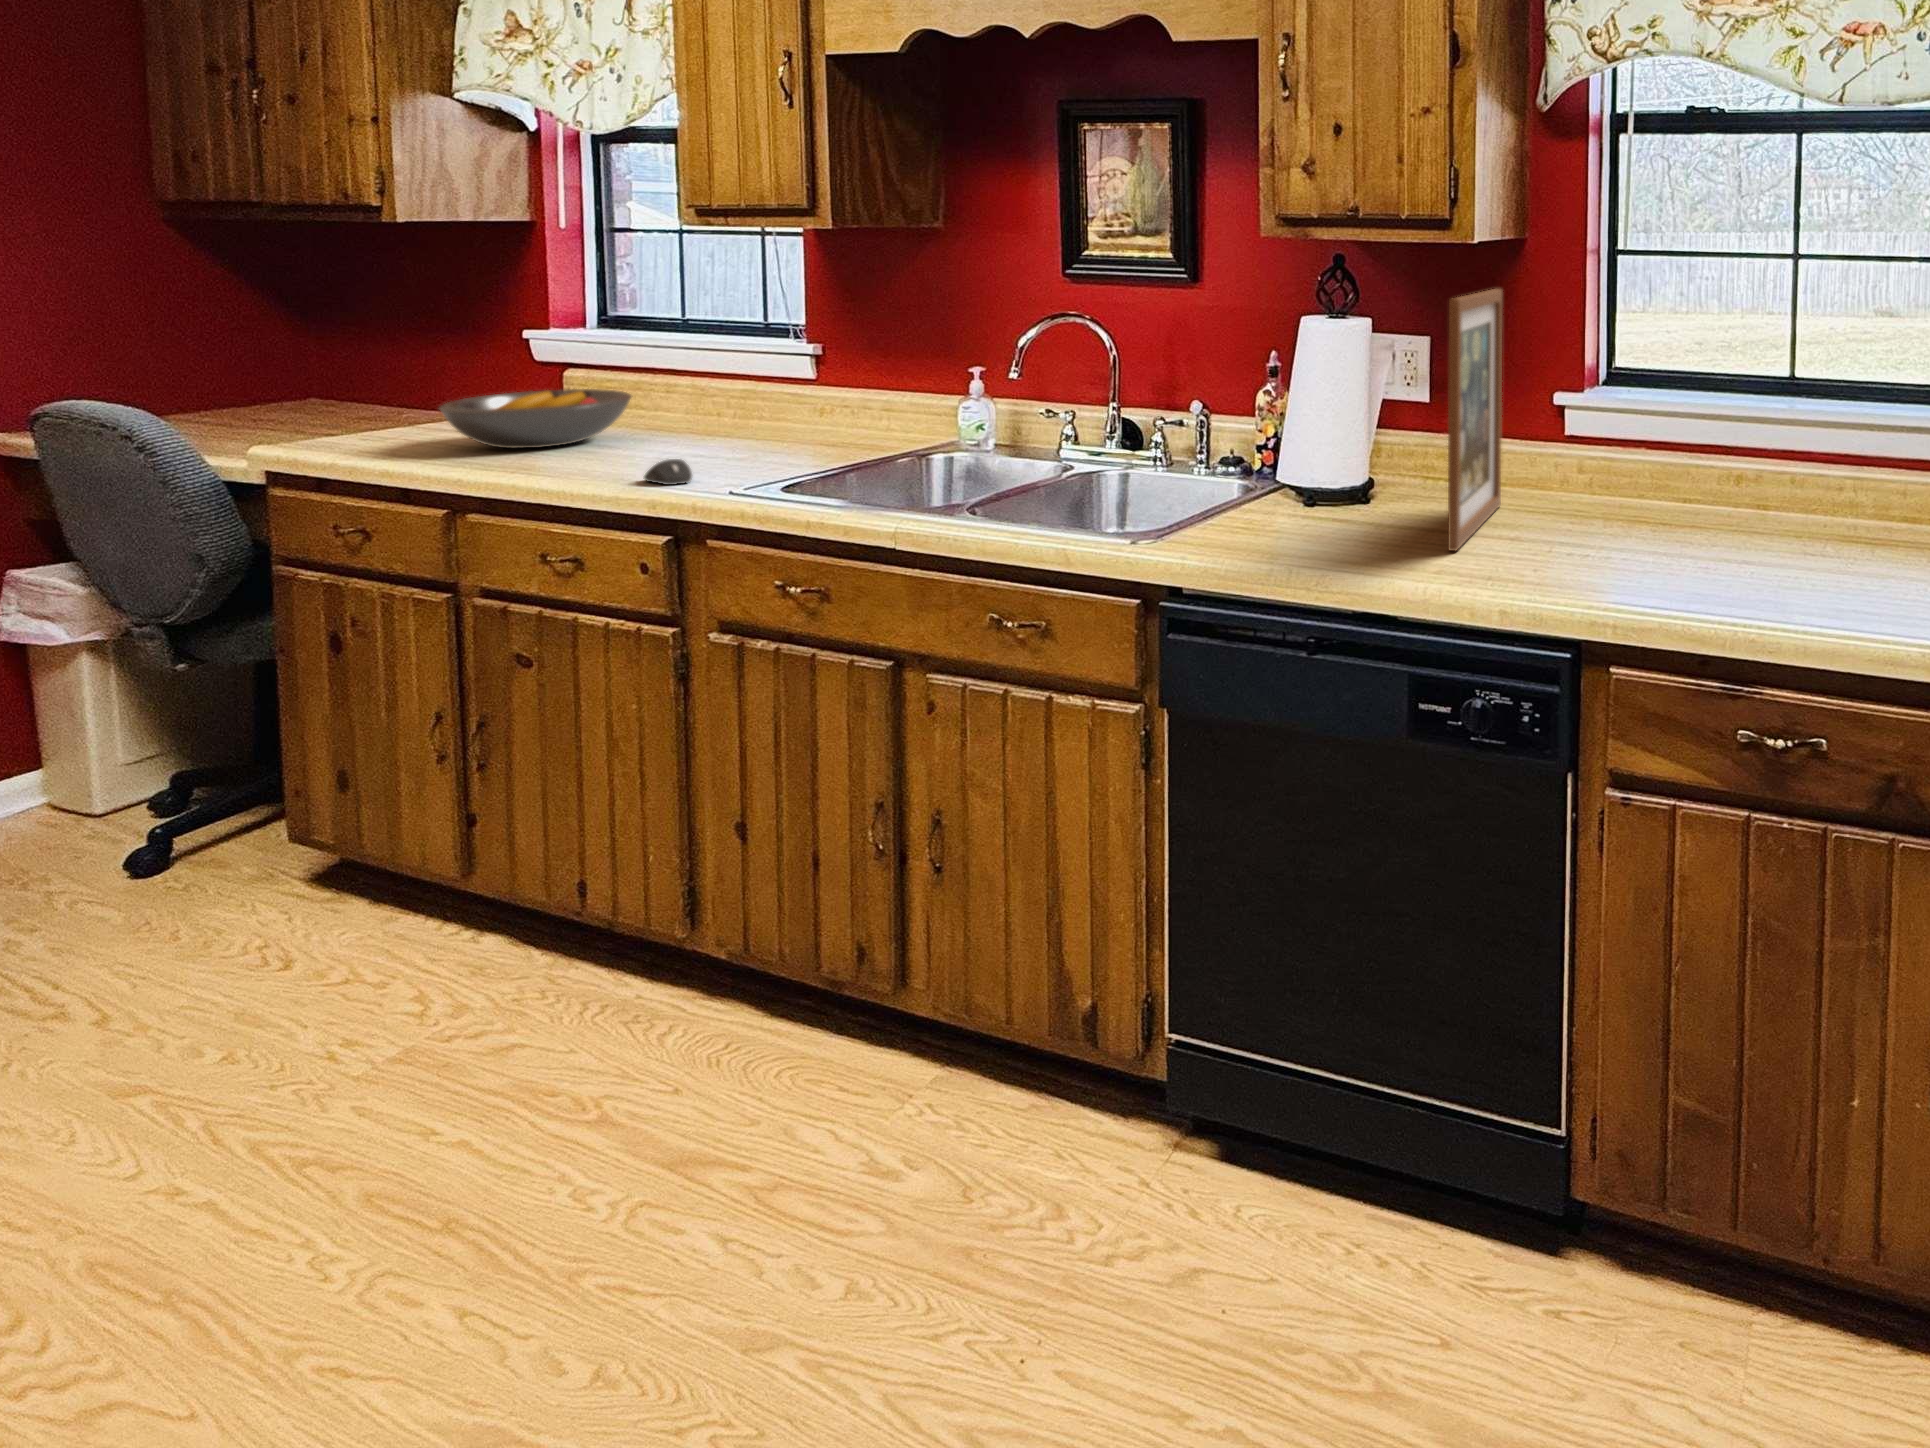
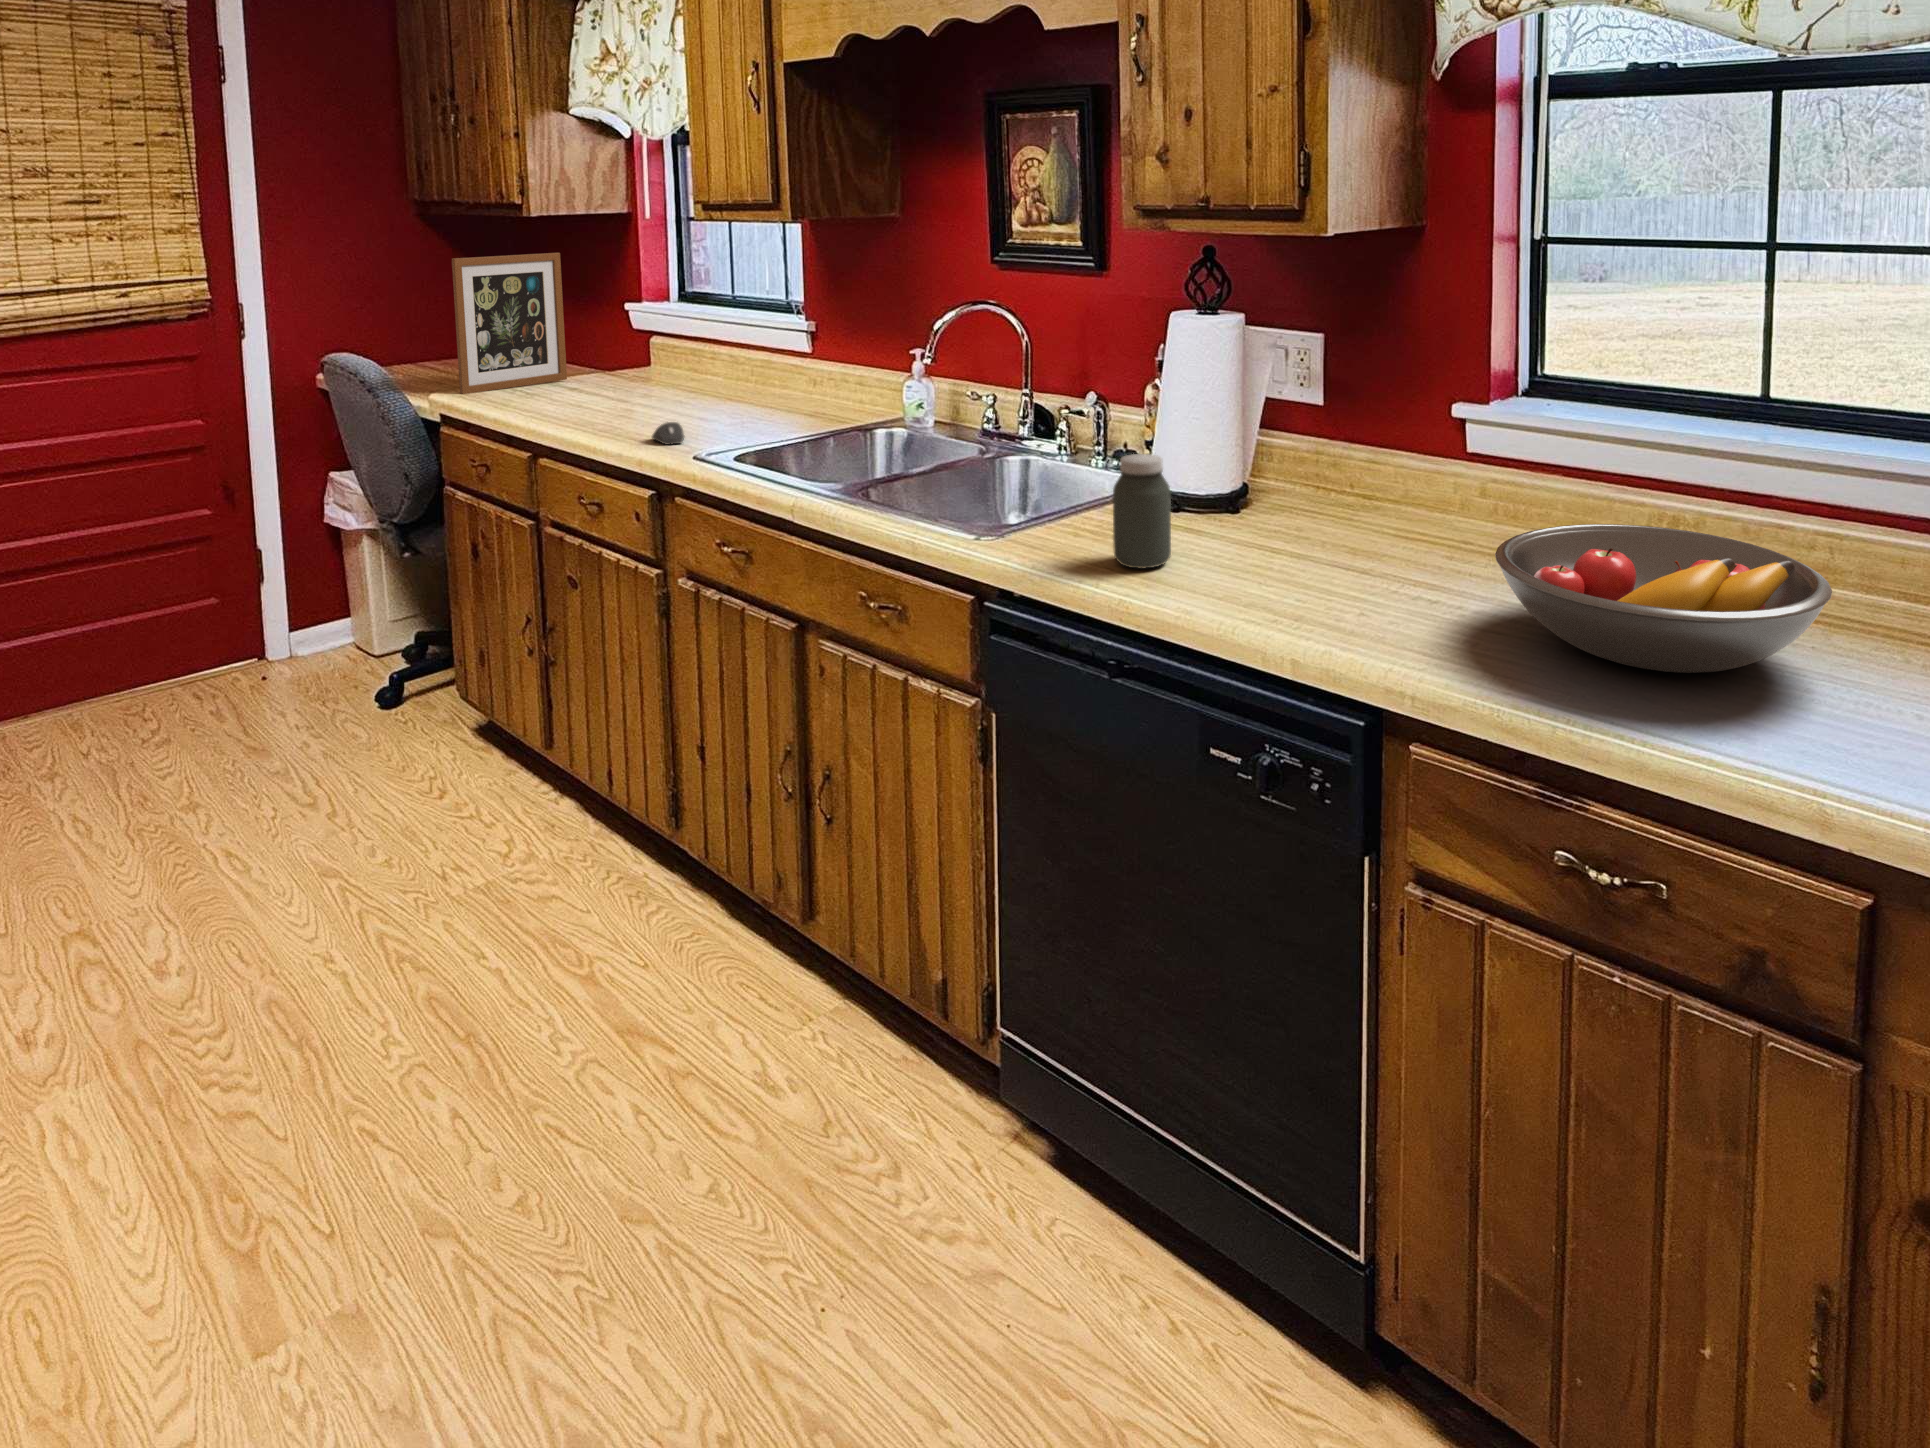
picture frame: present [1448,289,1502,551] -> present [452,253,567,394]
fruit bowl: present [439,389,632,448] -> present [1495,524,1832,673]
jar: none [1289,445,1343,552] -> present [1113,454,1171,569]

